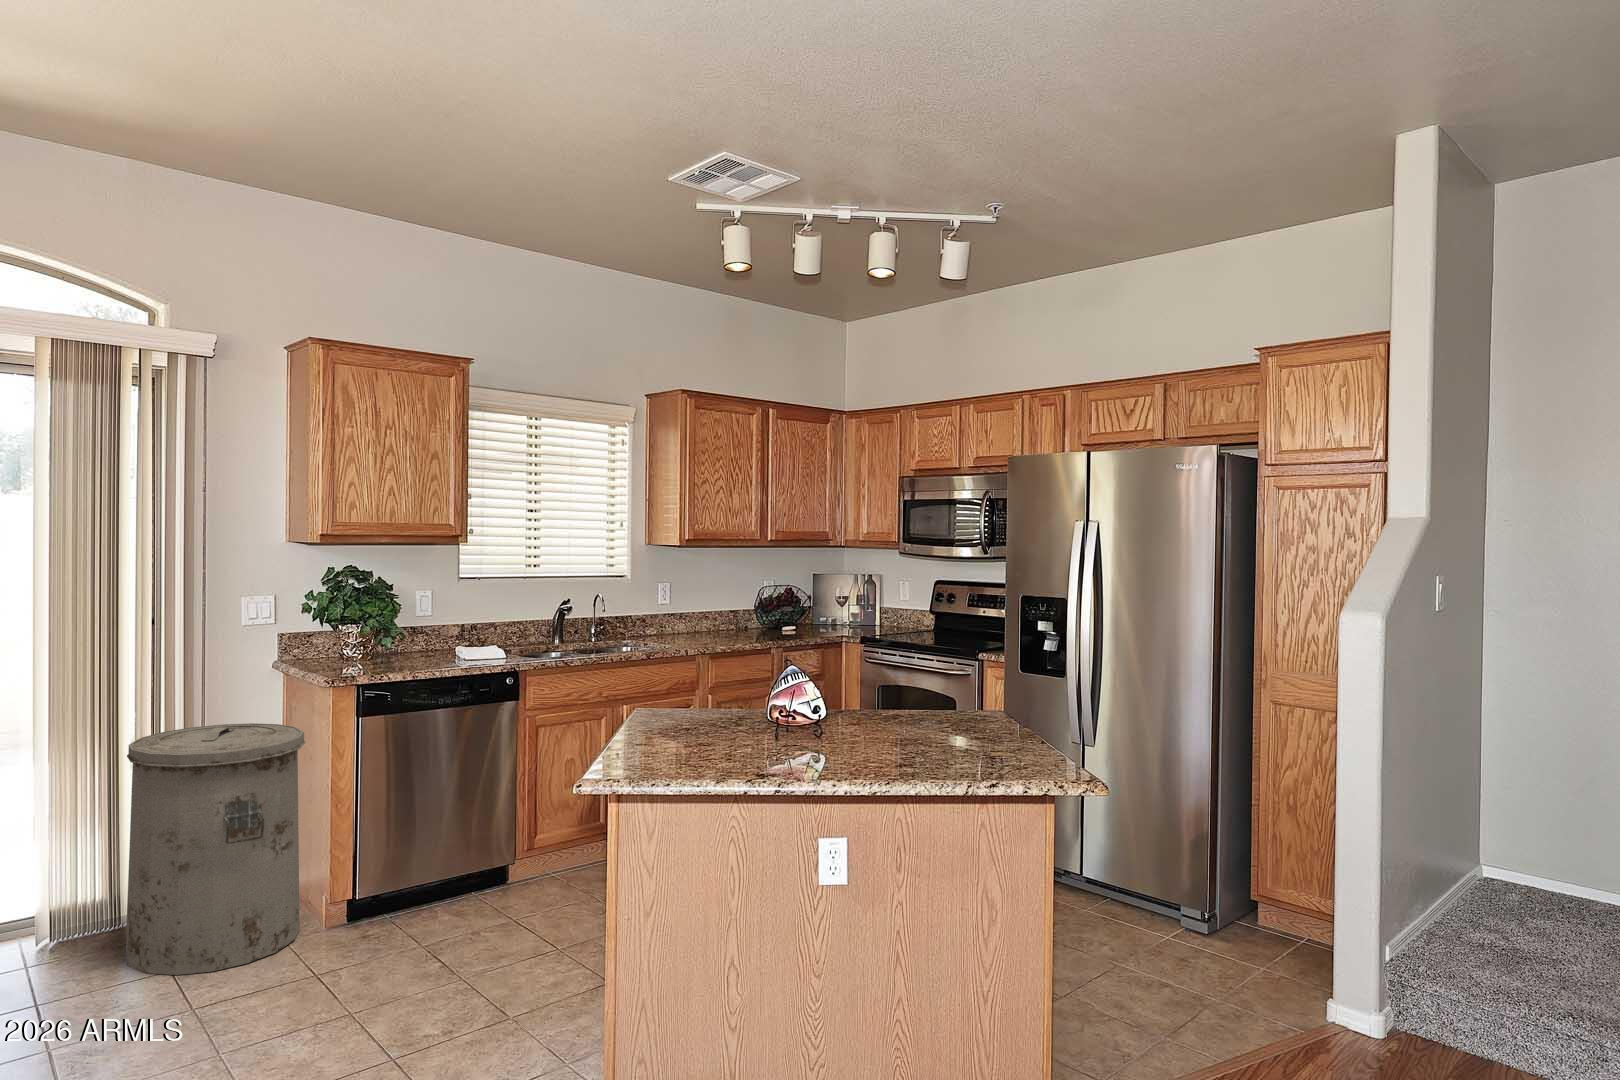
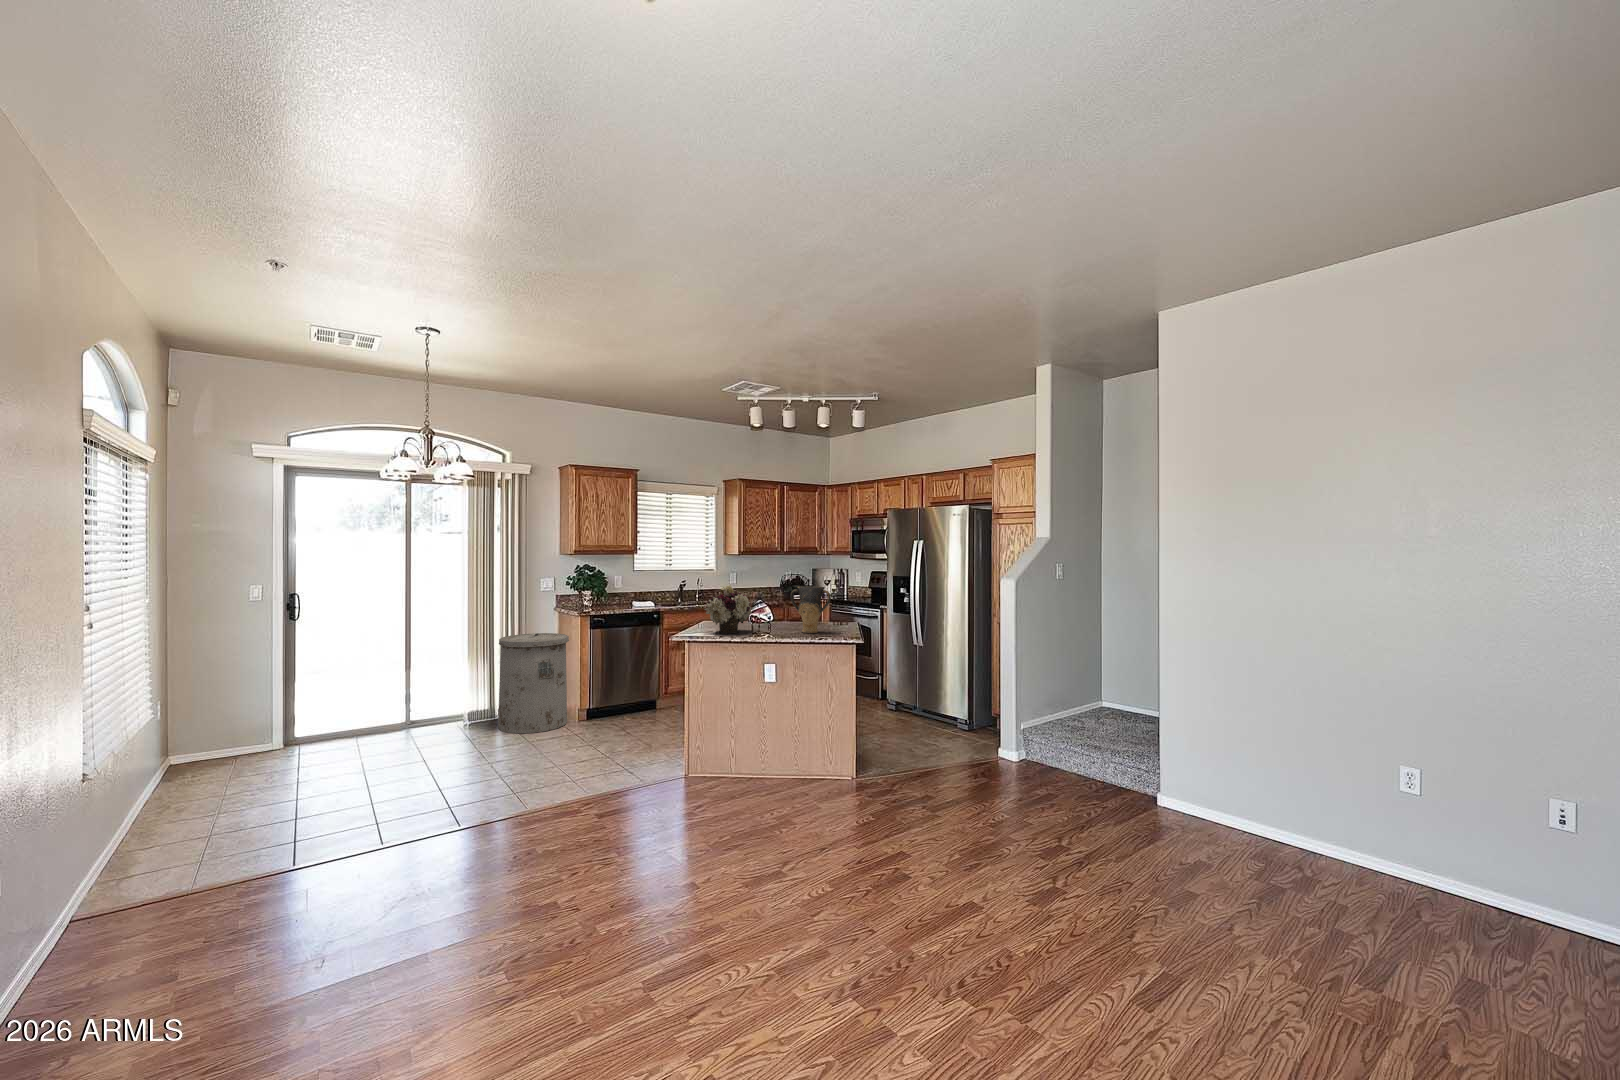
flower arrangement: none [659,630,778,758] -> present [704,585,752,633]
vase: none [879,634,984,756] -> present [790,586,831,633]

